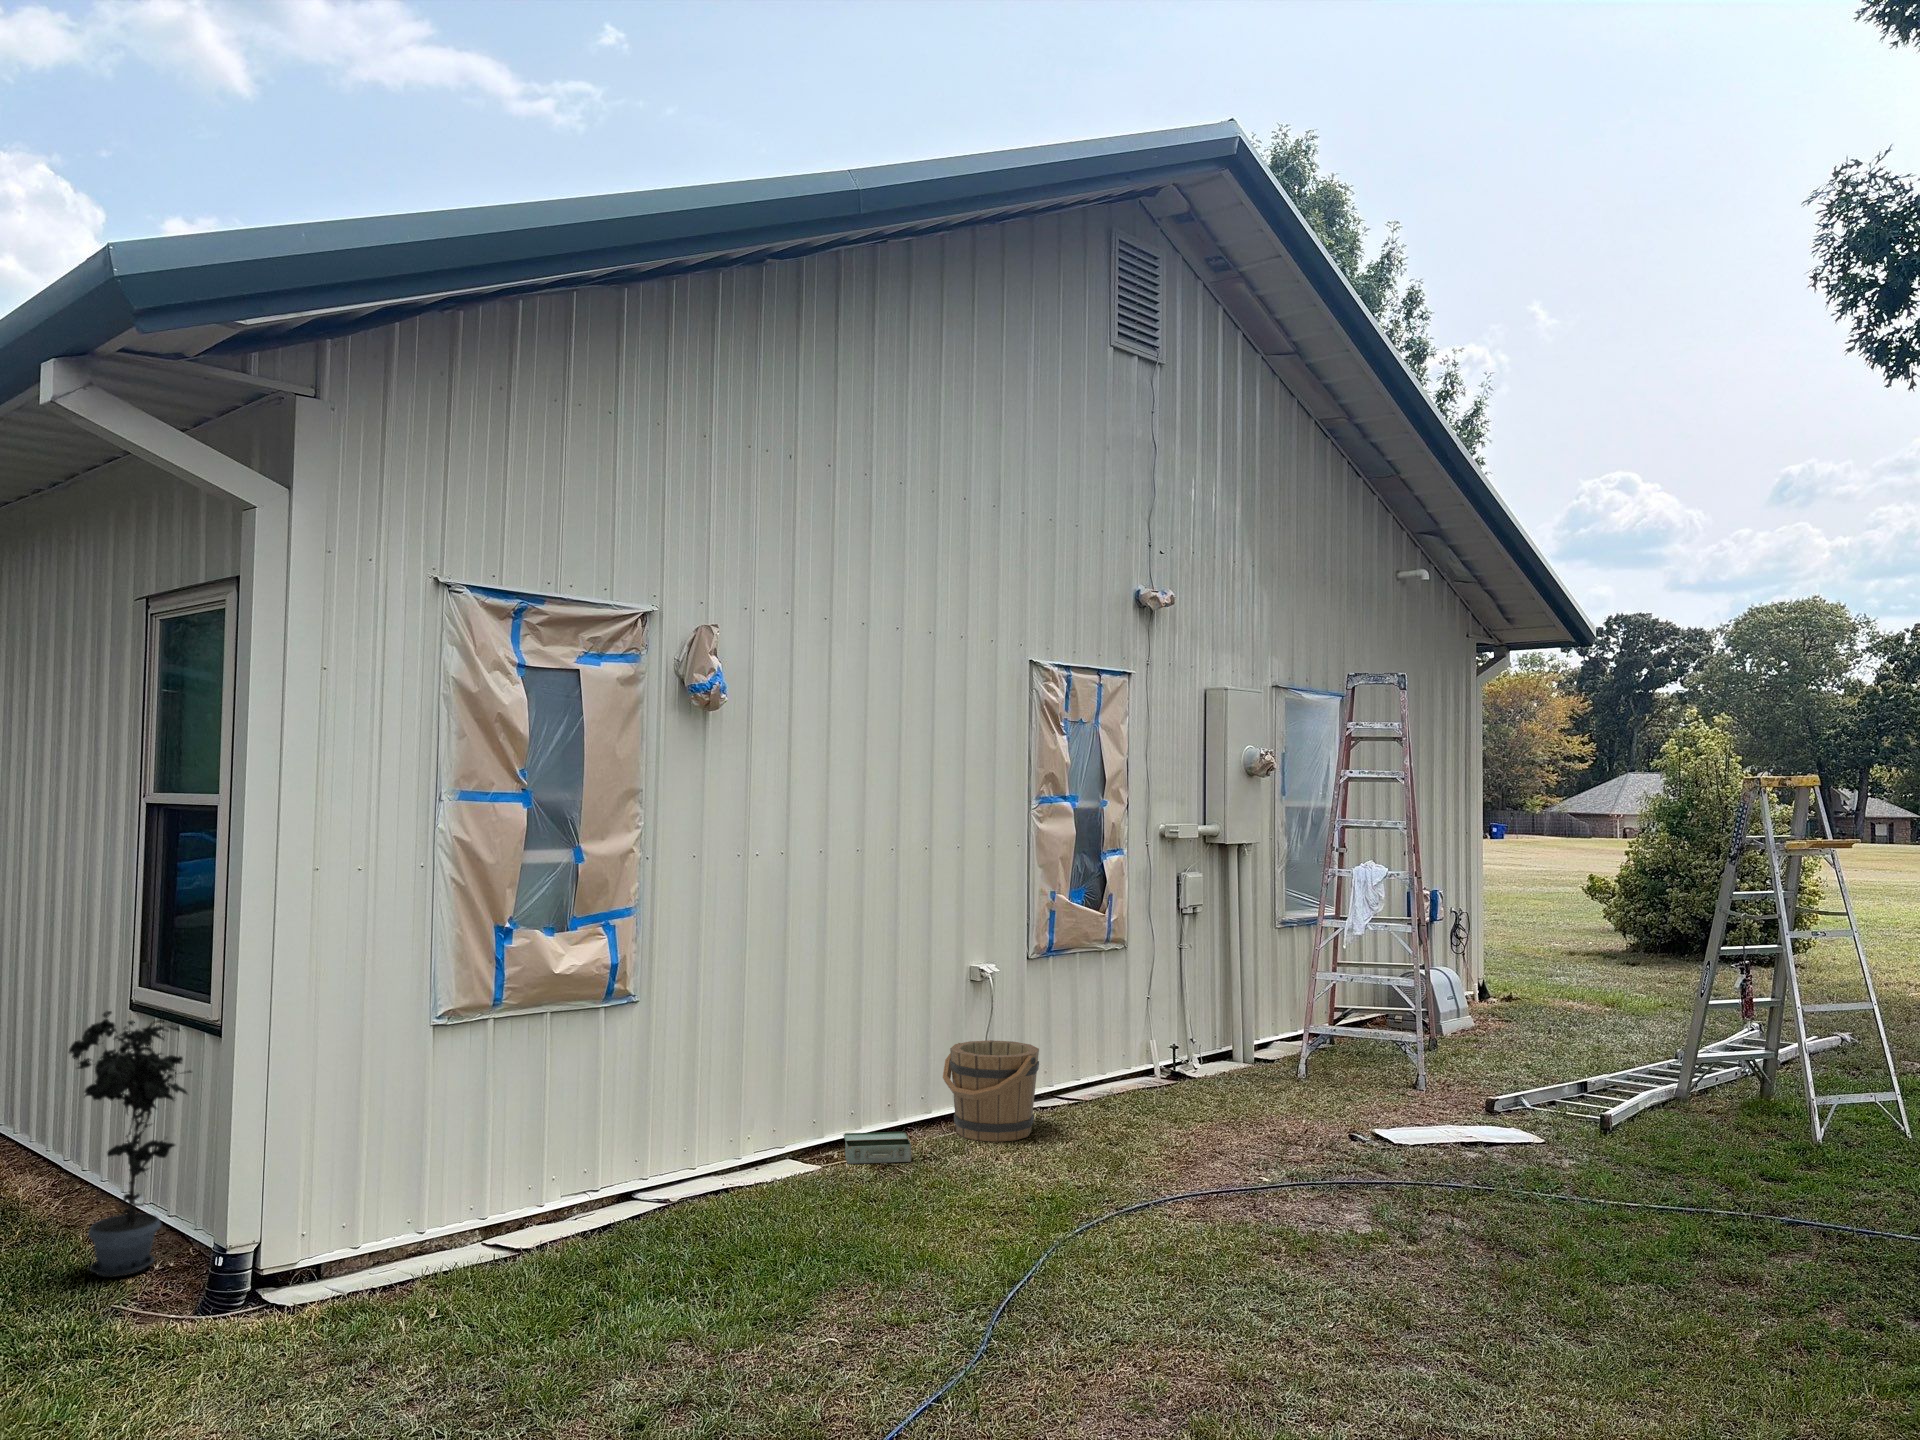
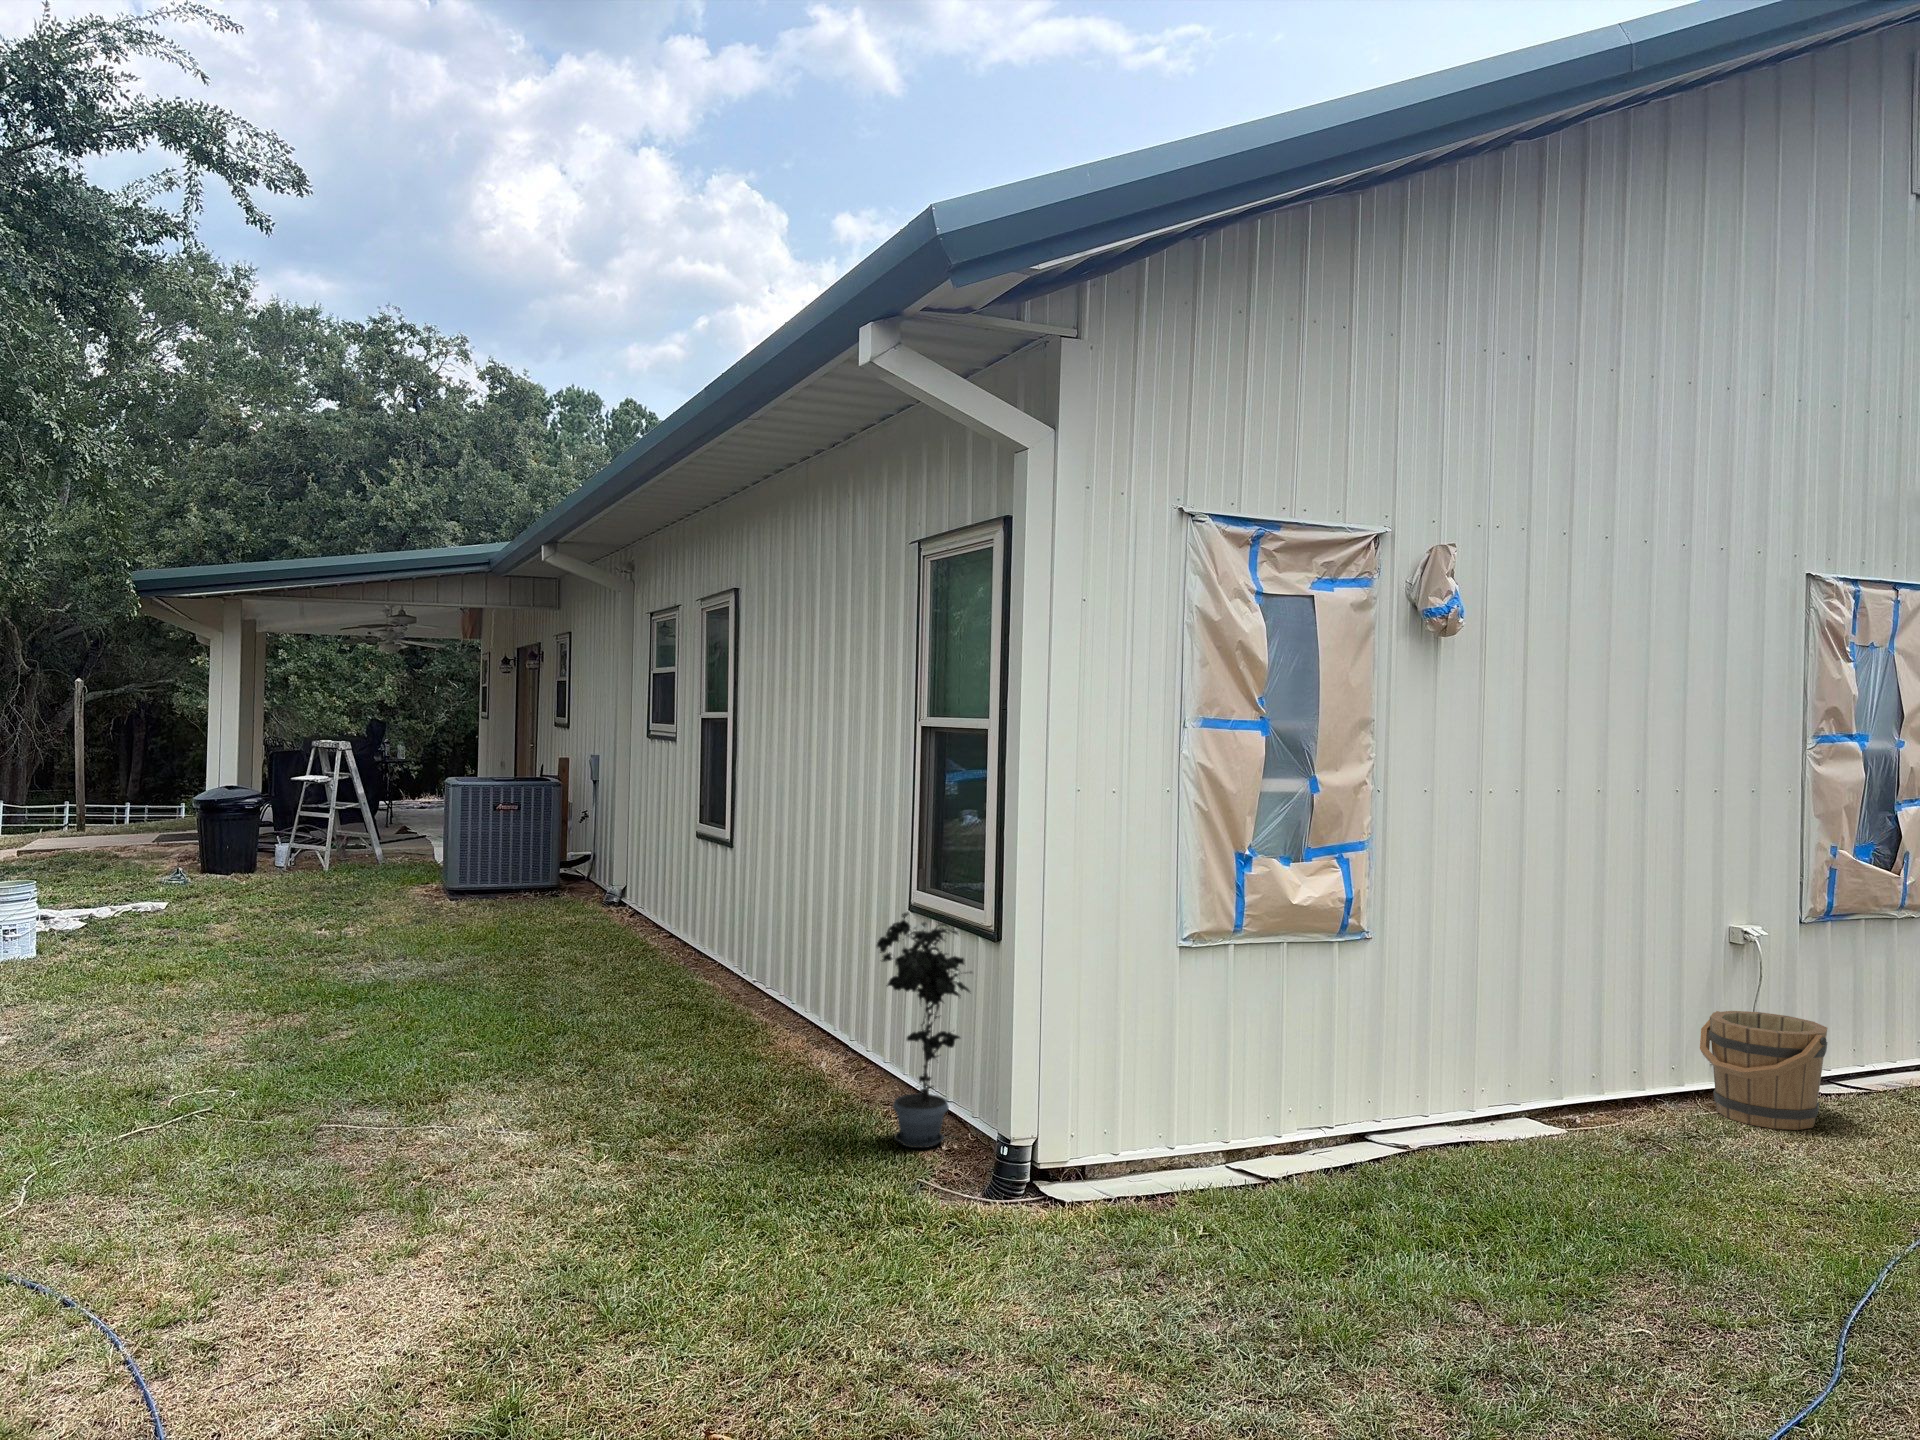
toolbox: present [843,1132,911,1164] -> none [1585,1098,1673,1139]

